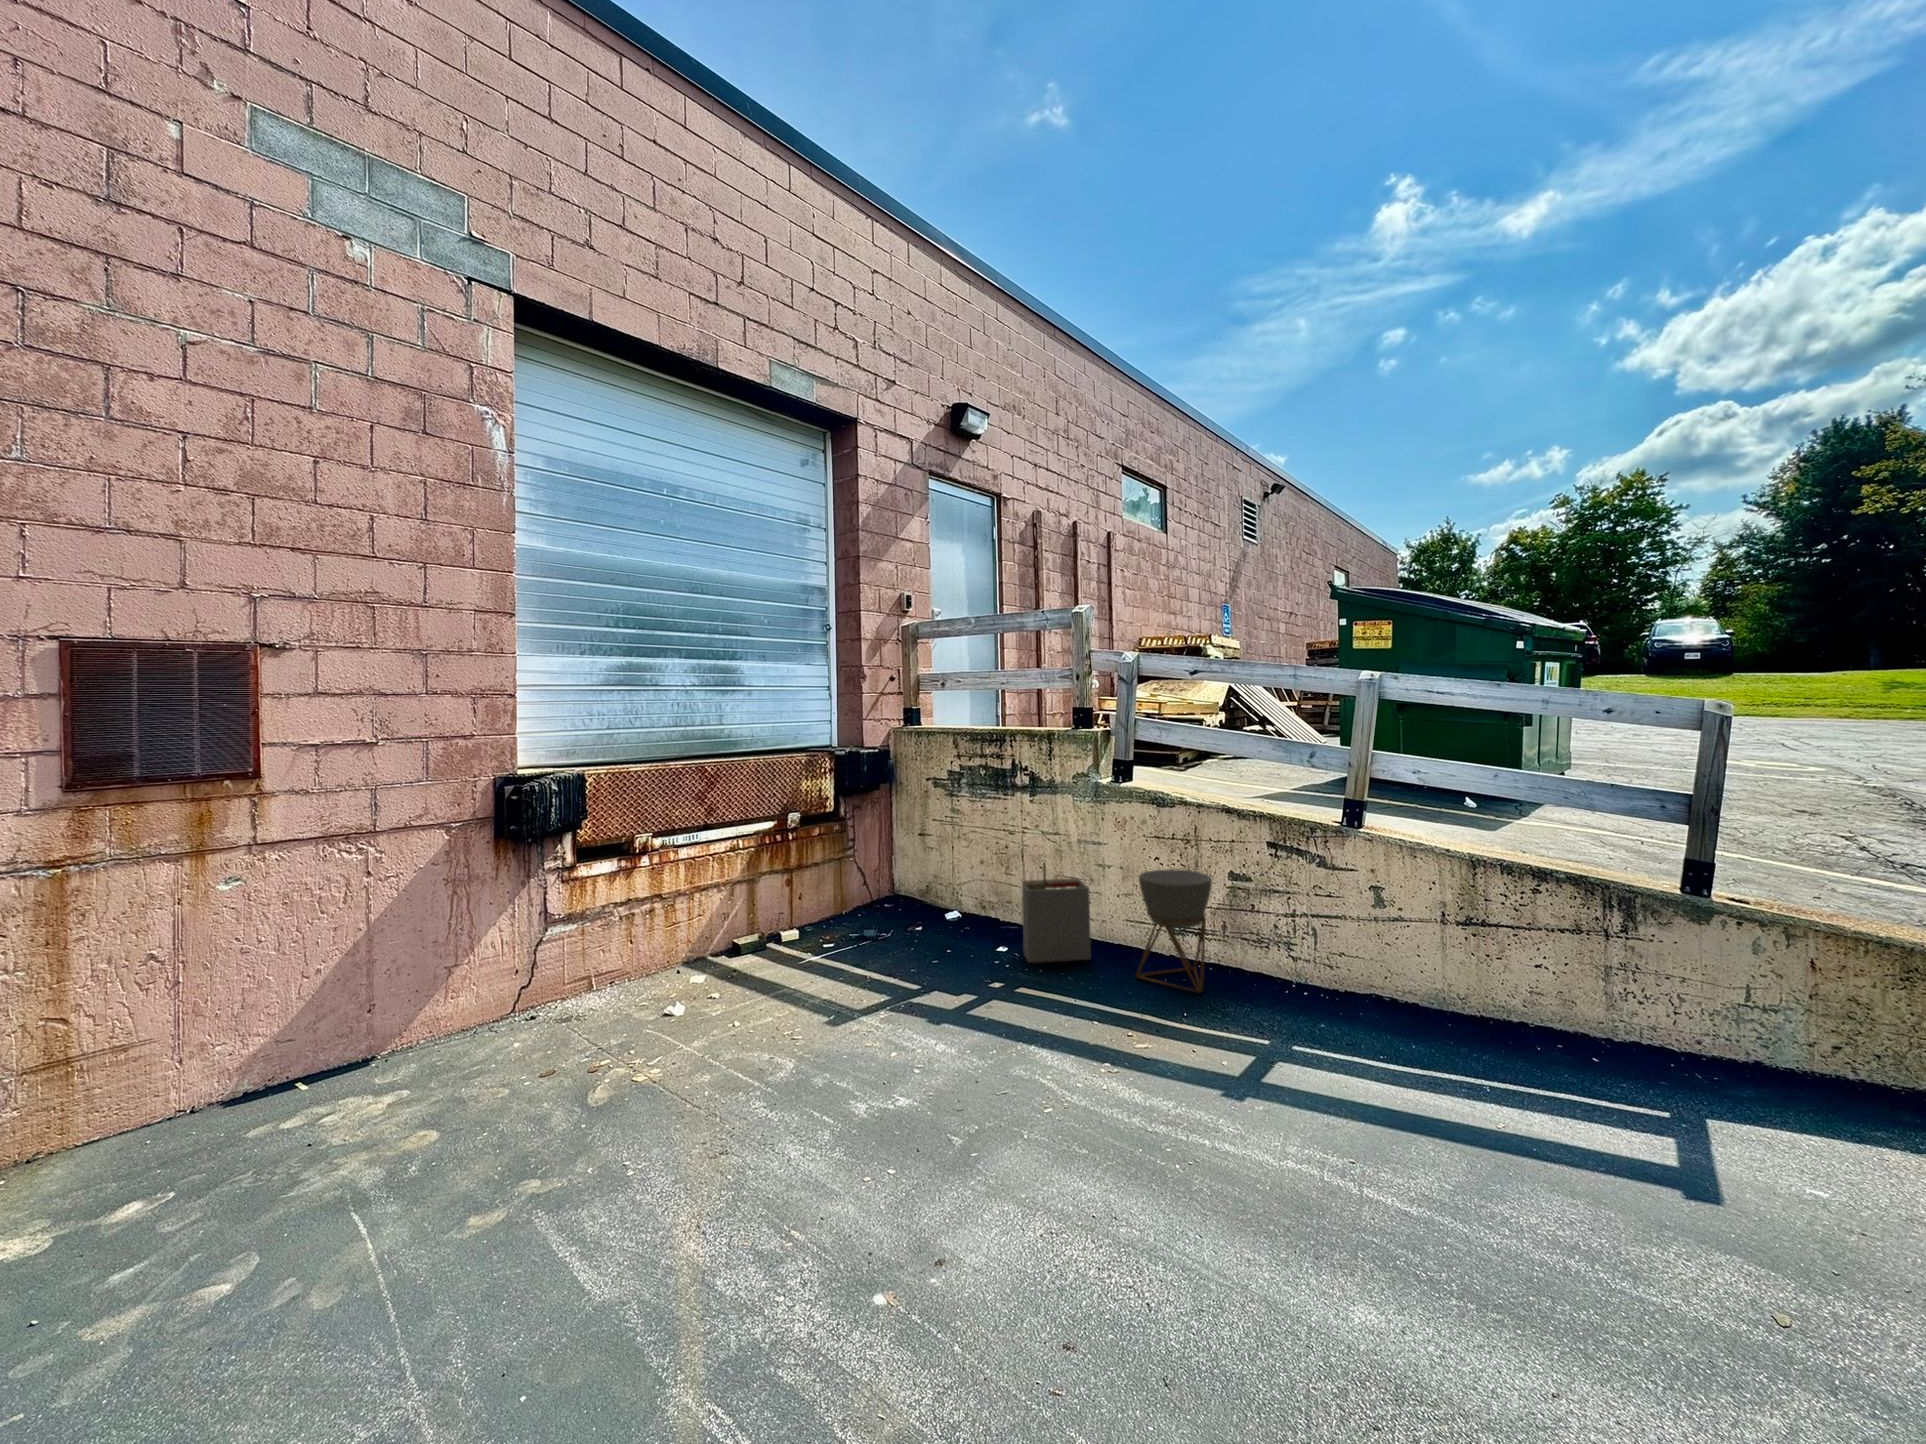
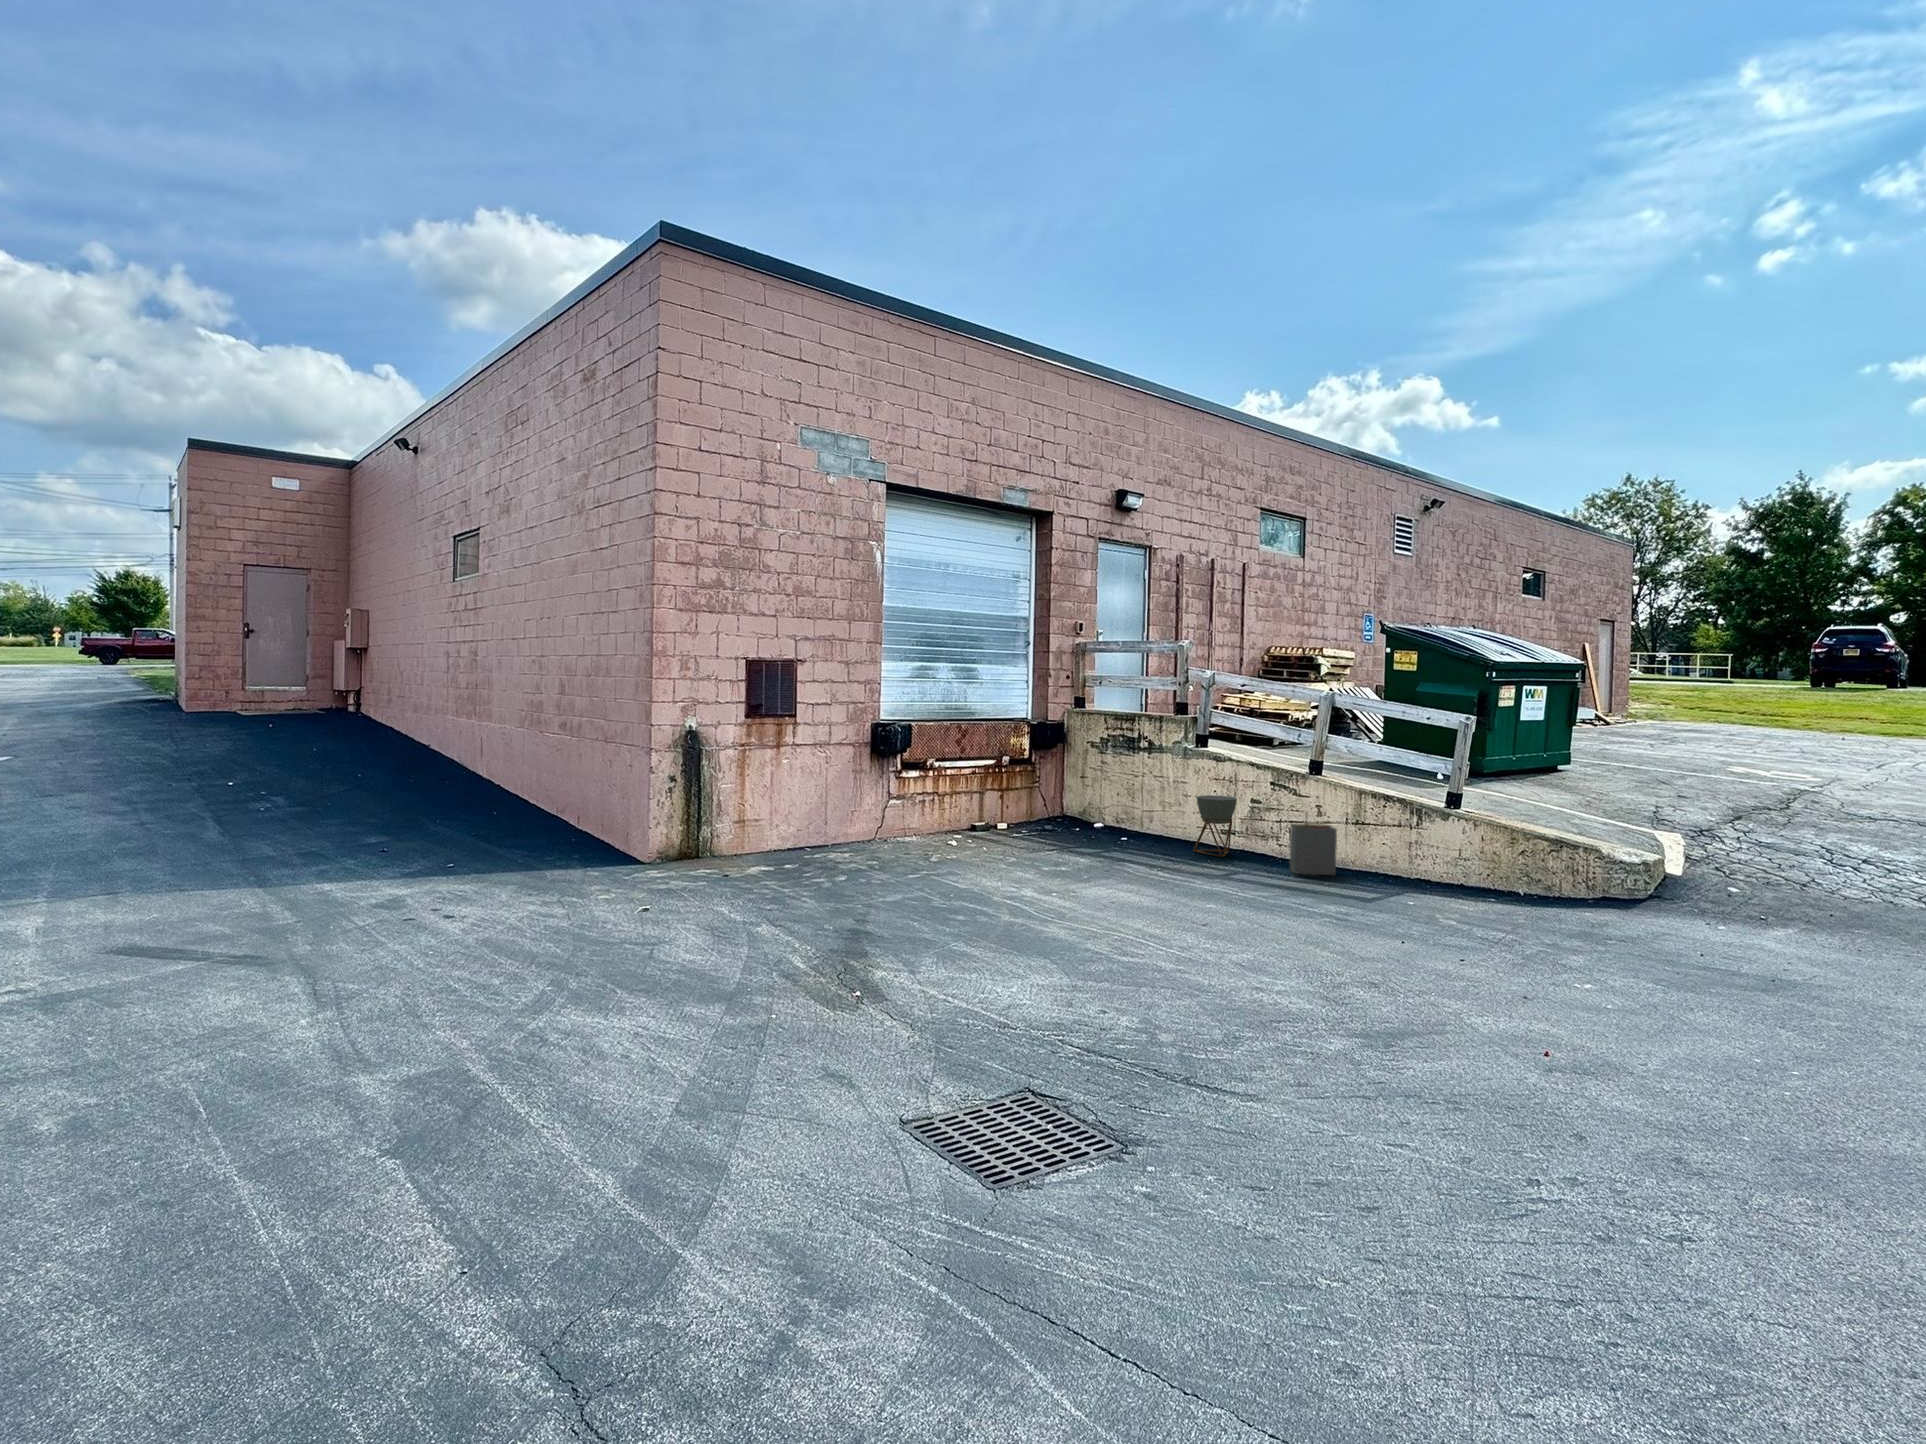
storage bin: present [1022,862,1091,963] -> present [1290,813,1337,875]

